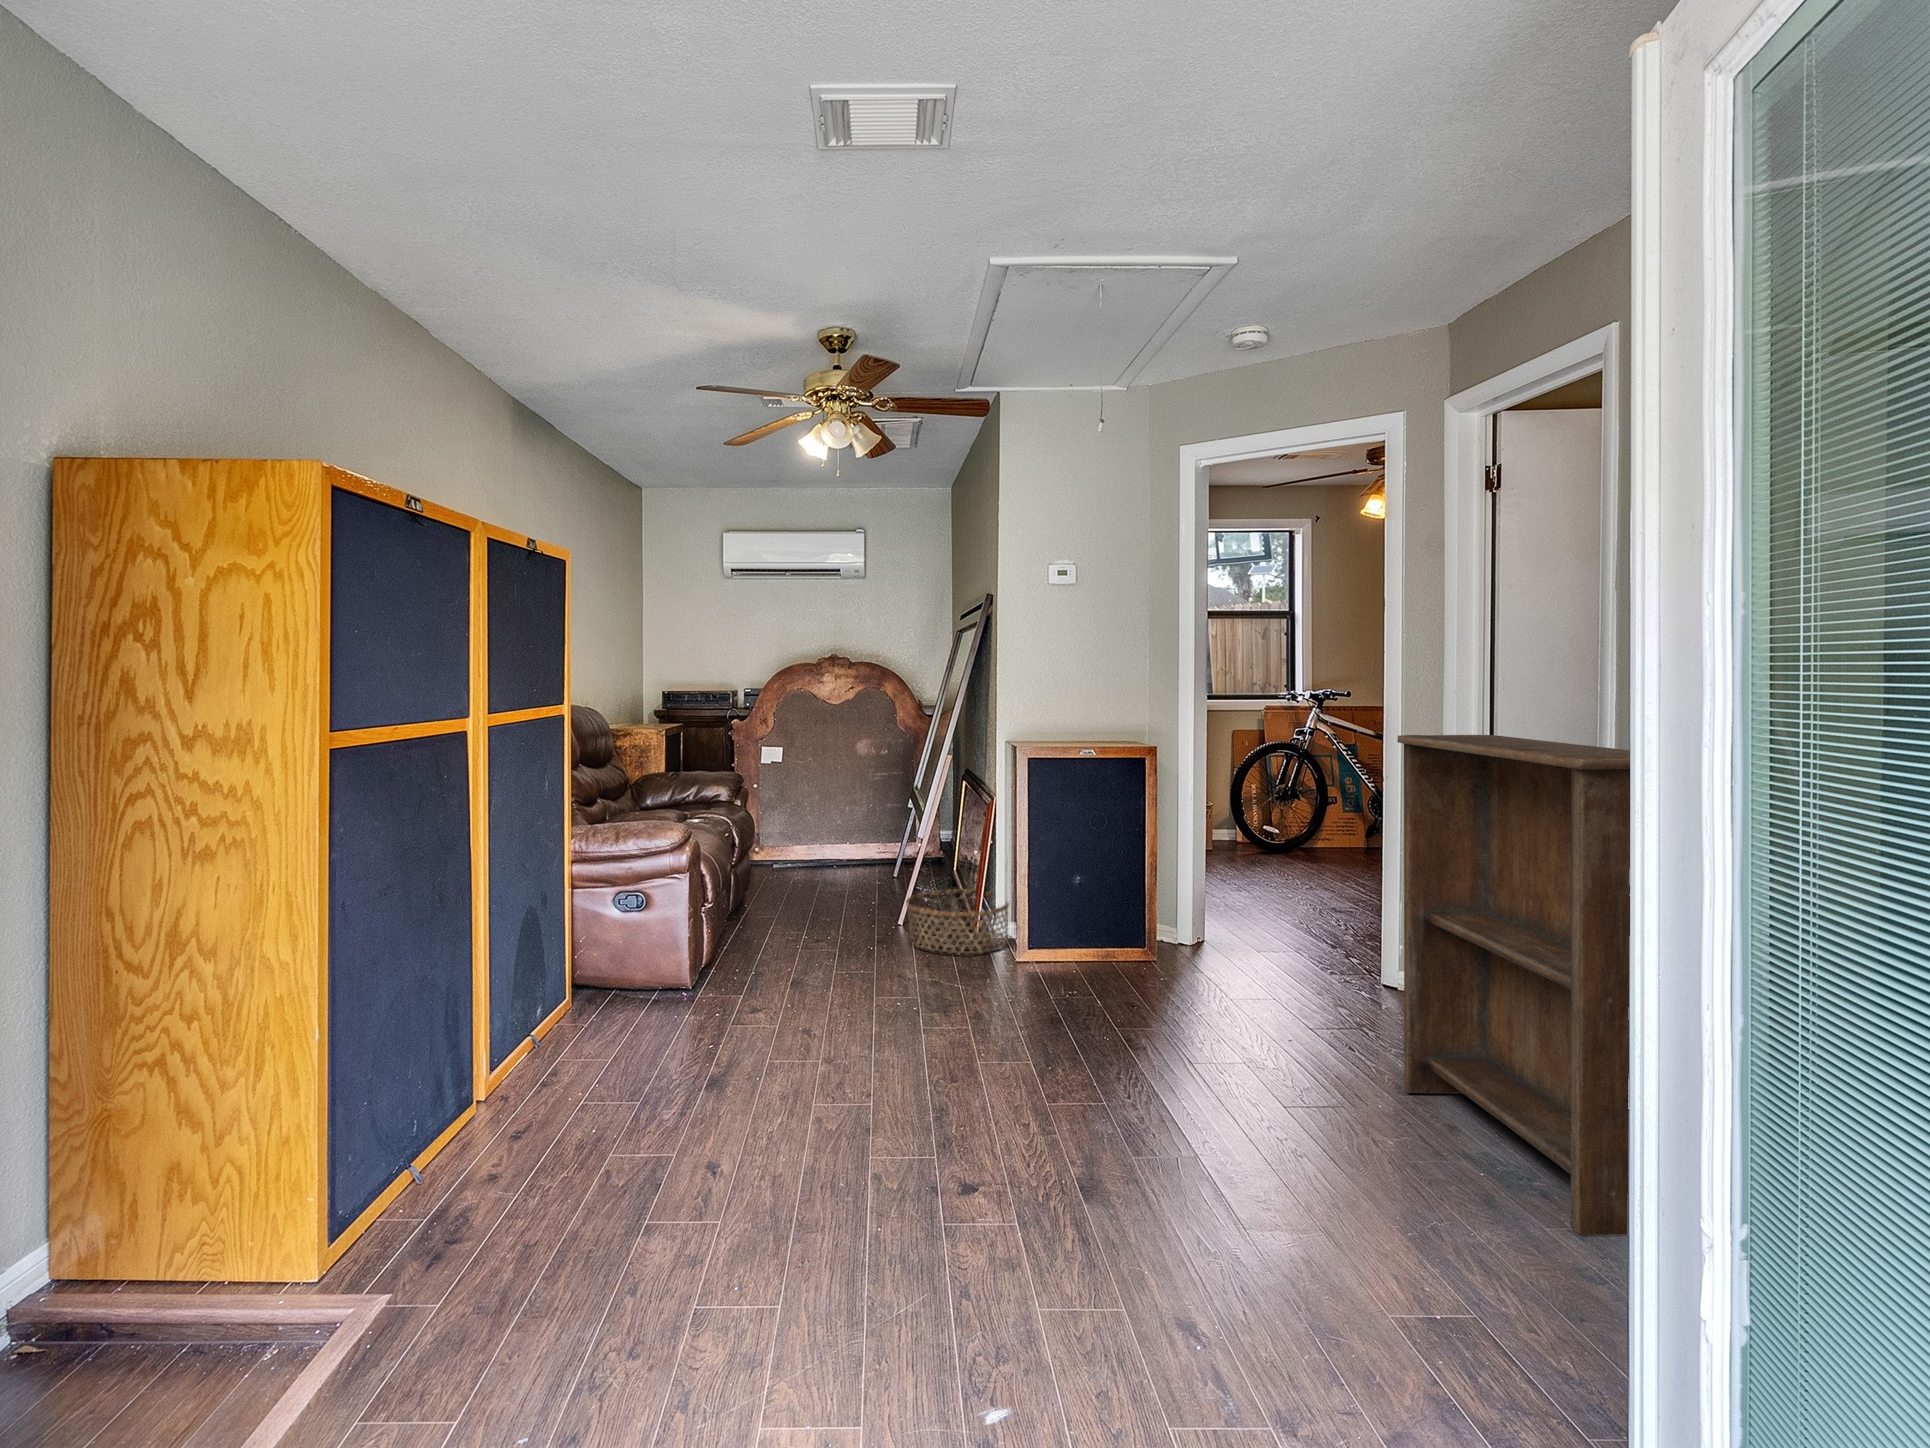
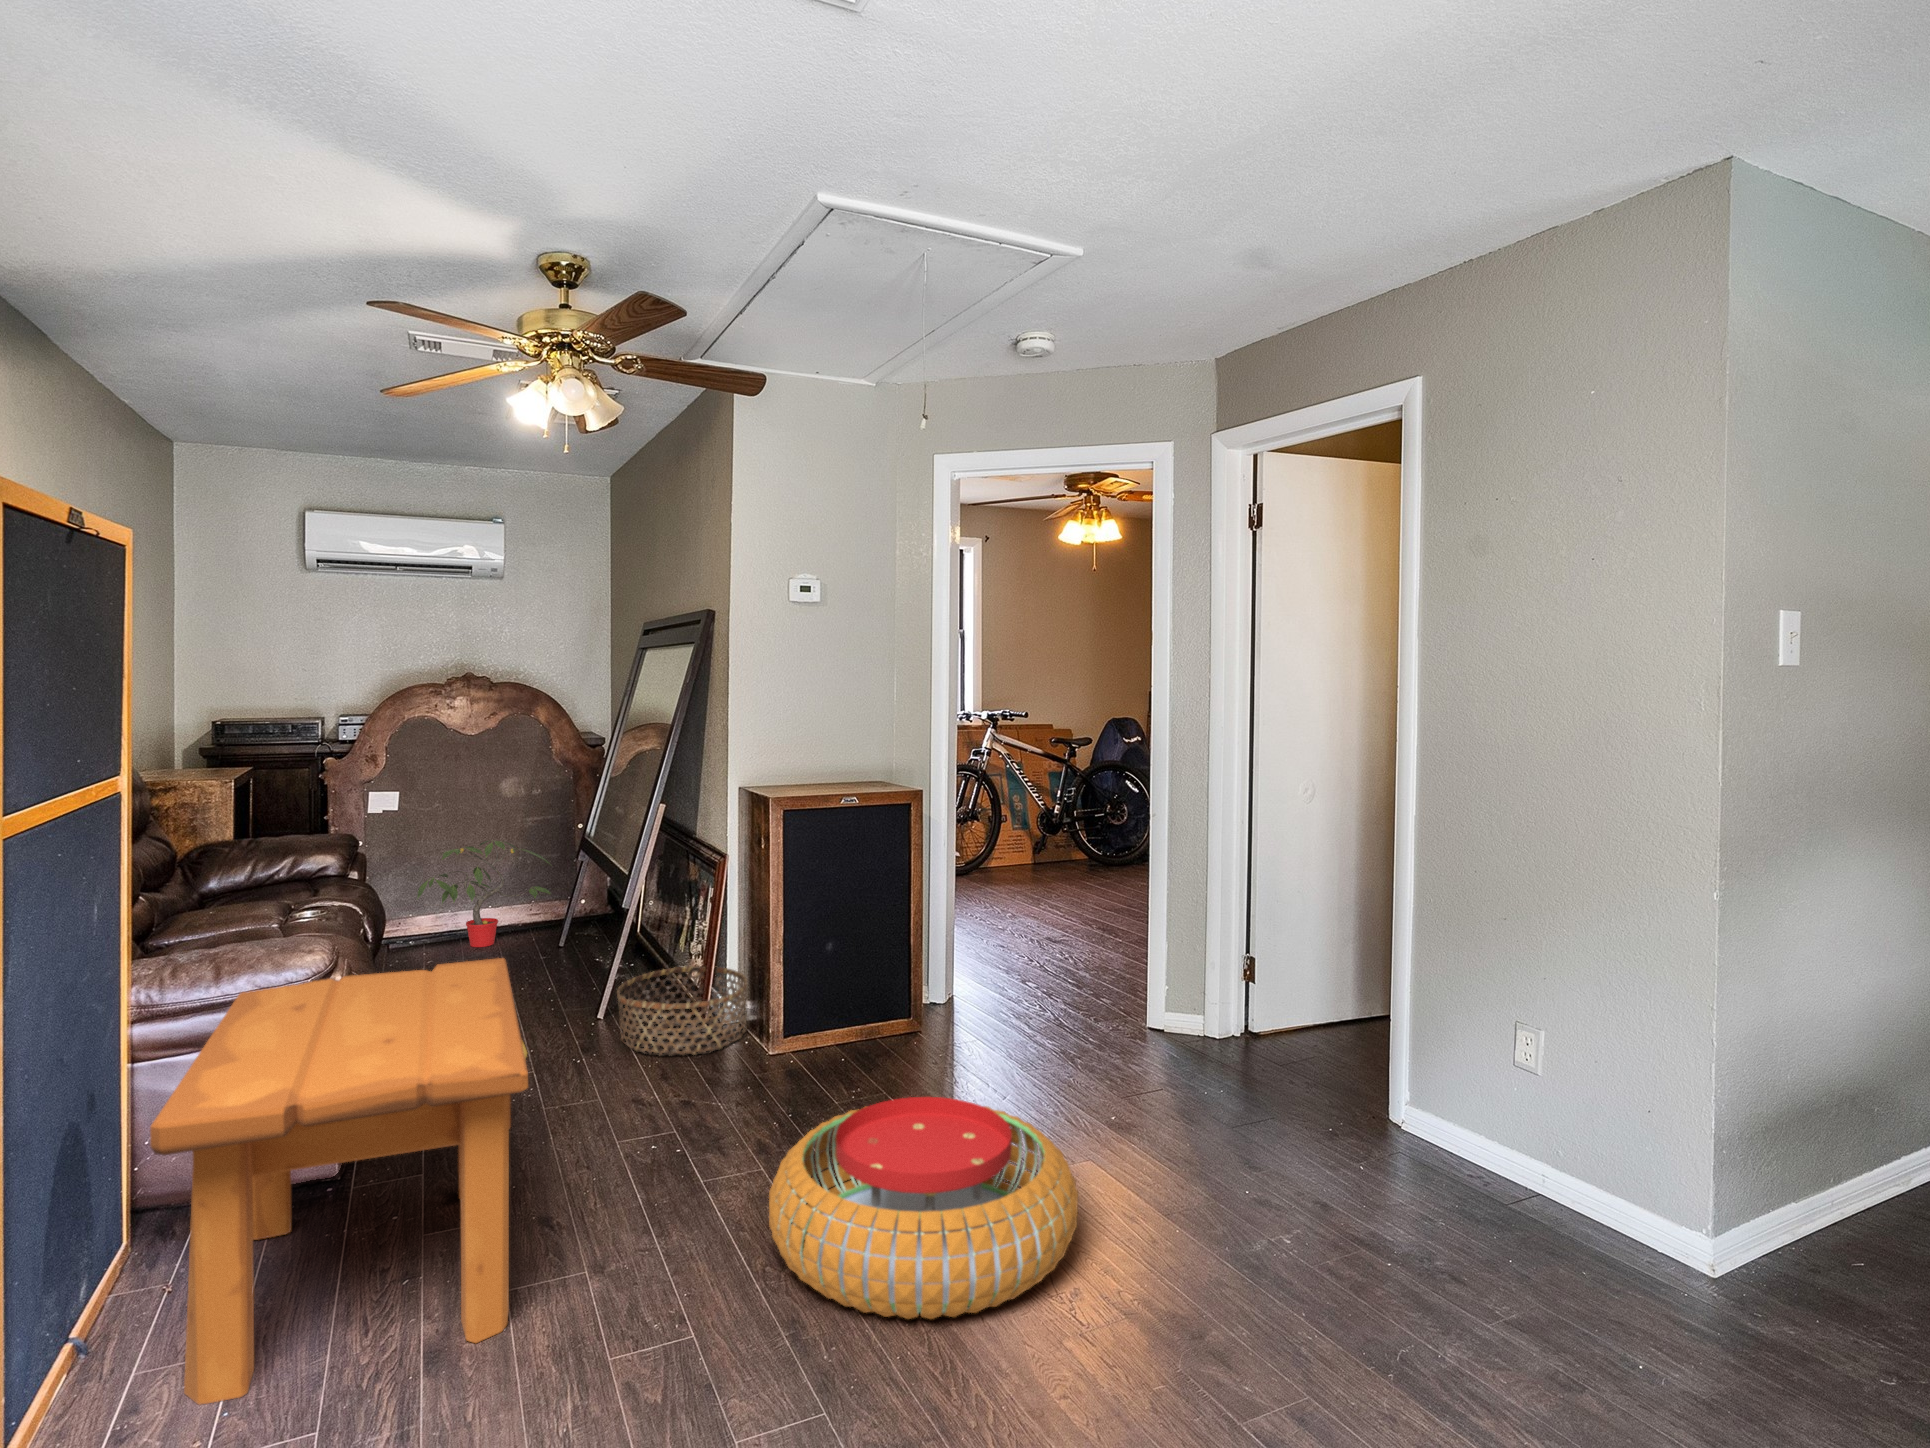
bookshelf: present [1398,735,1630,1234] -> none [1242,782,1588,1313]
potted plant: none [794,787,895,871] -> present [417,840,551,947]
side table: none [549,848,797,1089] -> present [150,958,528,1404]
pouf: none [943,982,1198,1139] -> present [769,1097,1078,1319]

